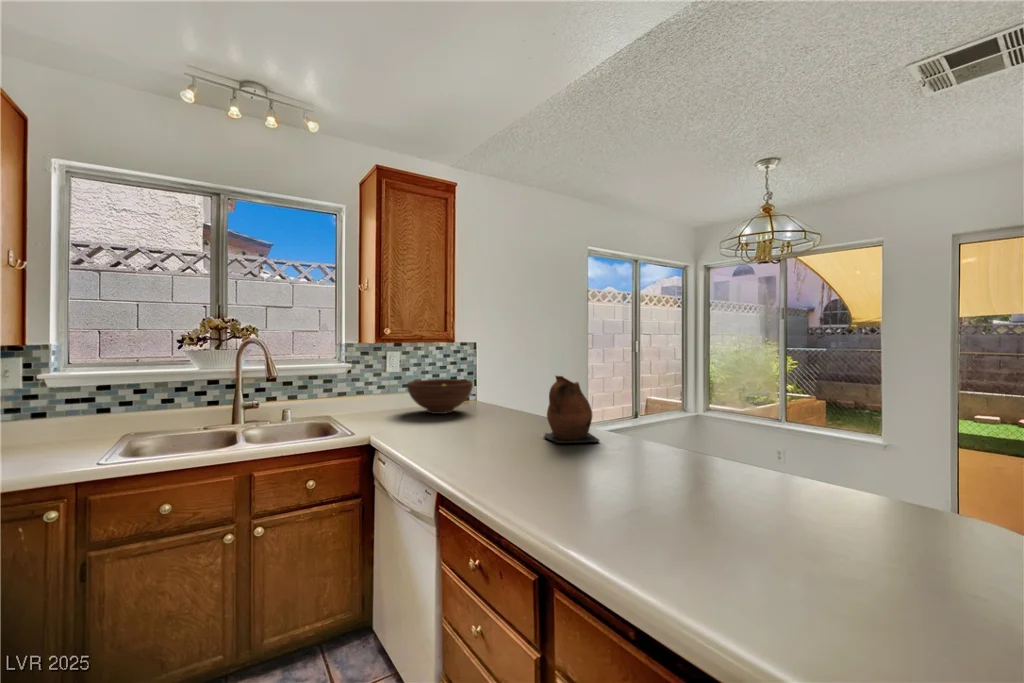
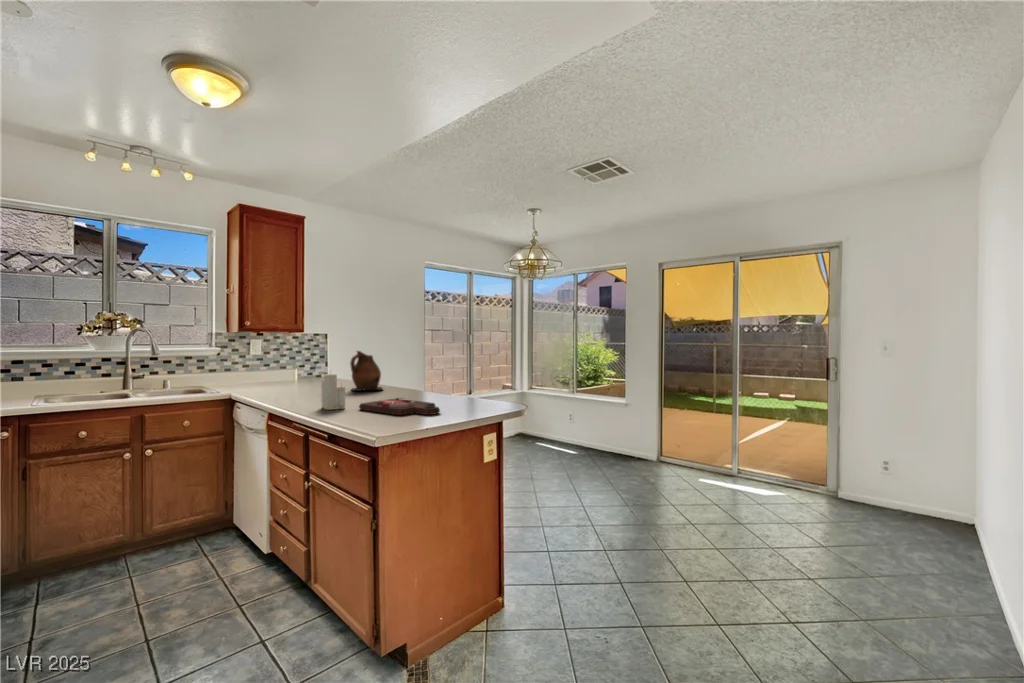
fruit bowl: present [407,379,473,414] -> none [265,360,317,383]
candle: none [561,437,615,525] -> present [321,374,345,410]
cutting board: none [652,492,919,590] -> present [359,398,440,415]

